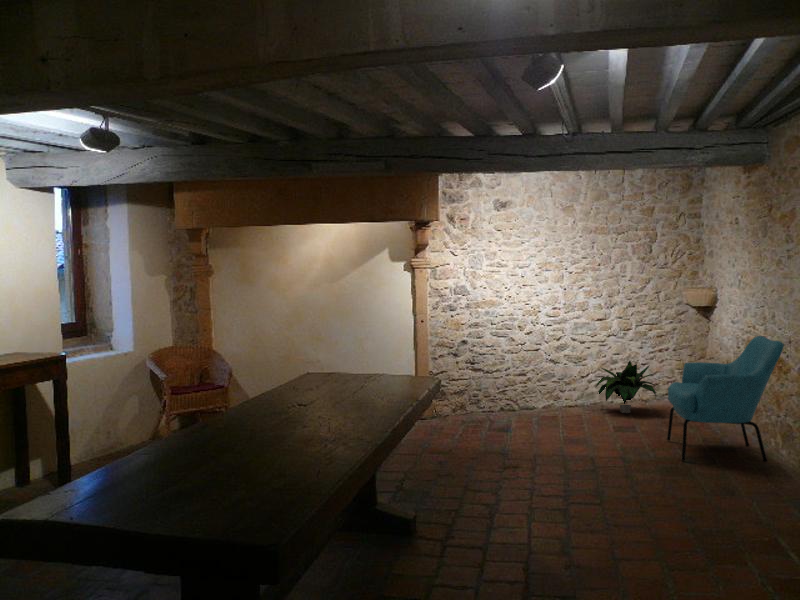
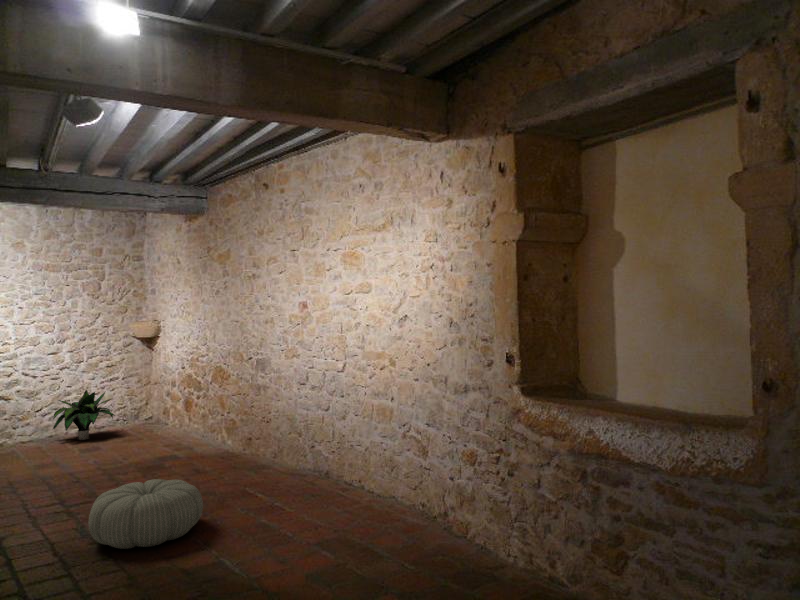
armchair: present [667,336,784,462] -> none [135,355,228,465]
pouf: none [568,478,698,559] -> present [88,479,203,549]

